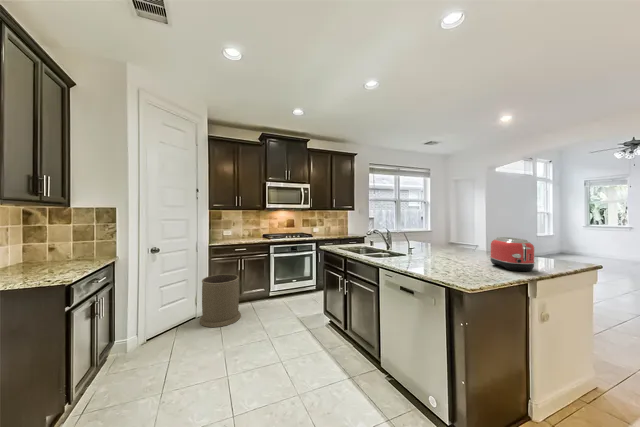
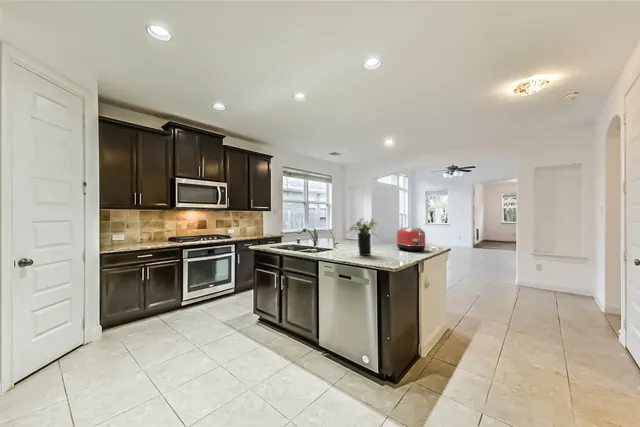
flower arrangement: none [415,225,458,271] -> present [347,219,377,256]
trash can: present [200,274,241,327] -> none [93,285,152,351]

